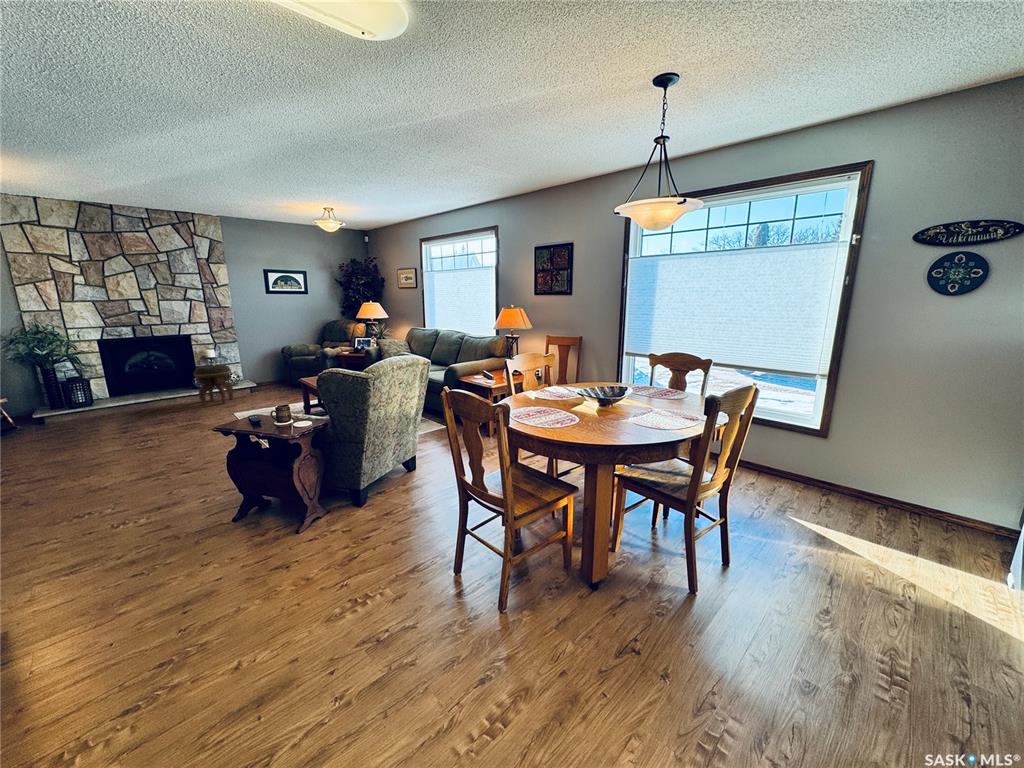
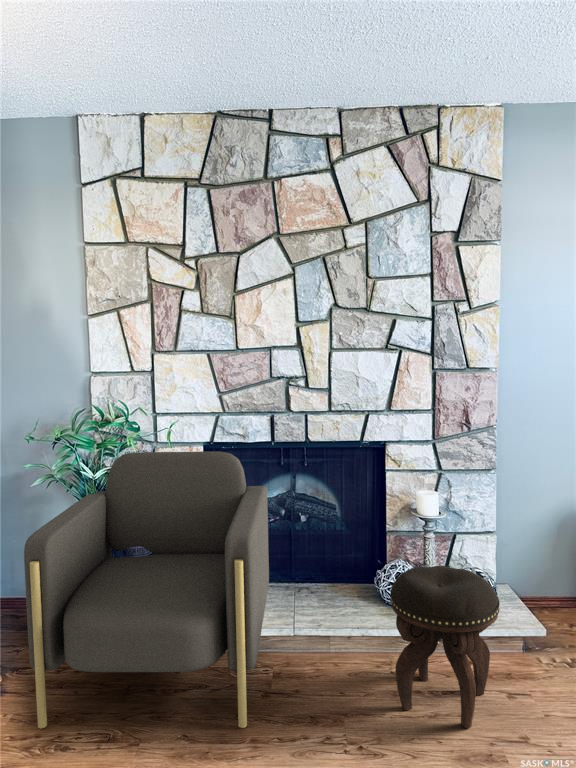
armchair: none [26,339,144,430] -> present [24,451,269,728]

